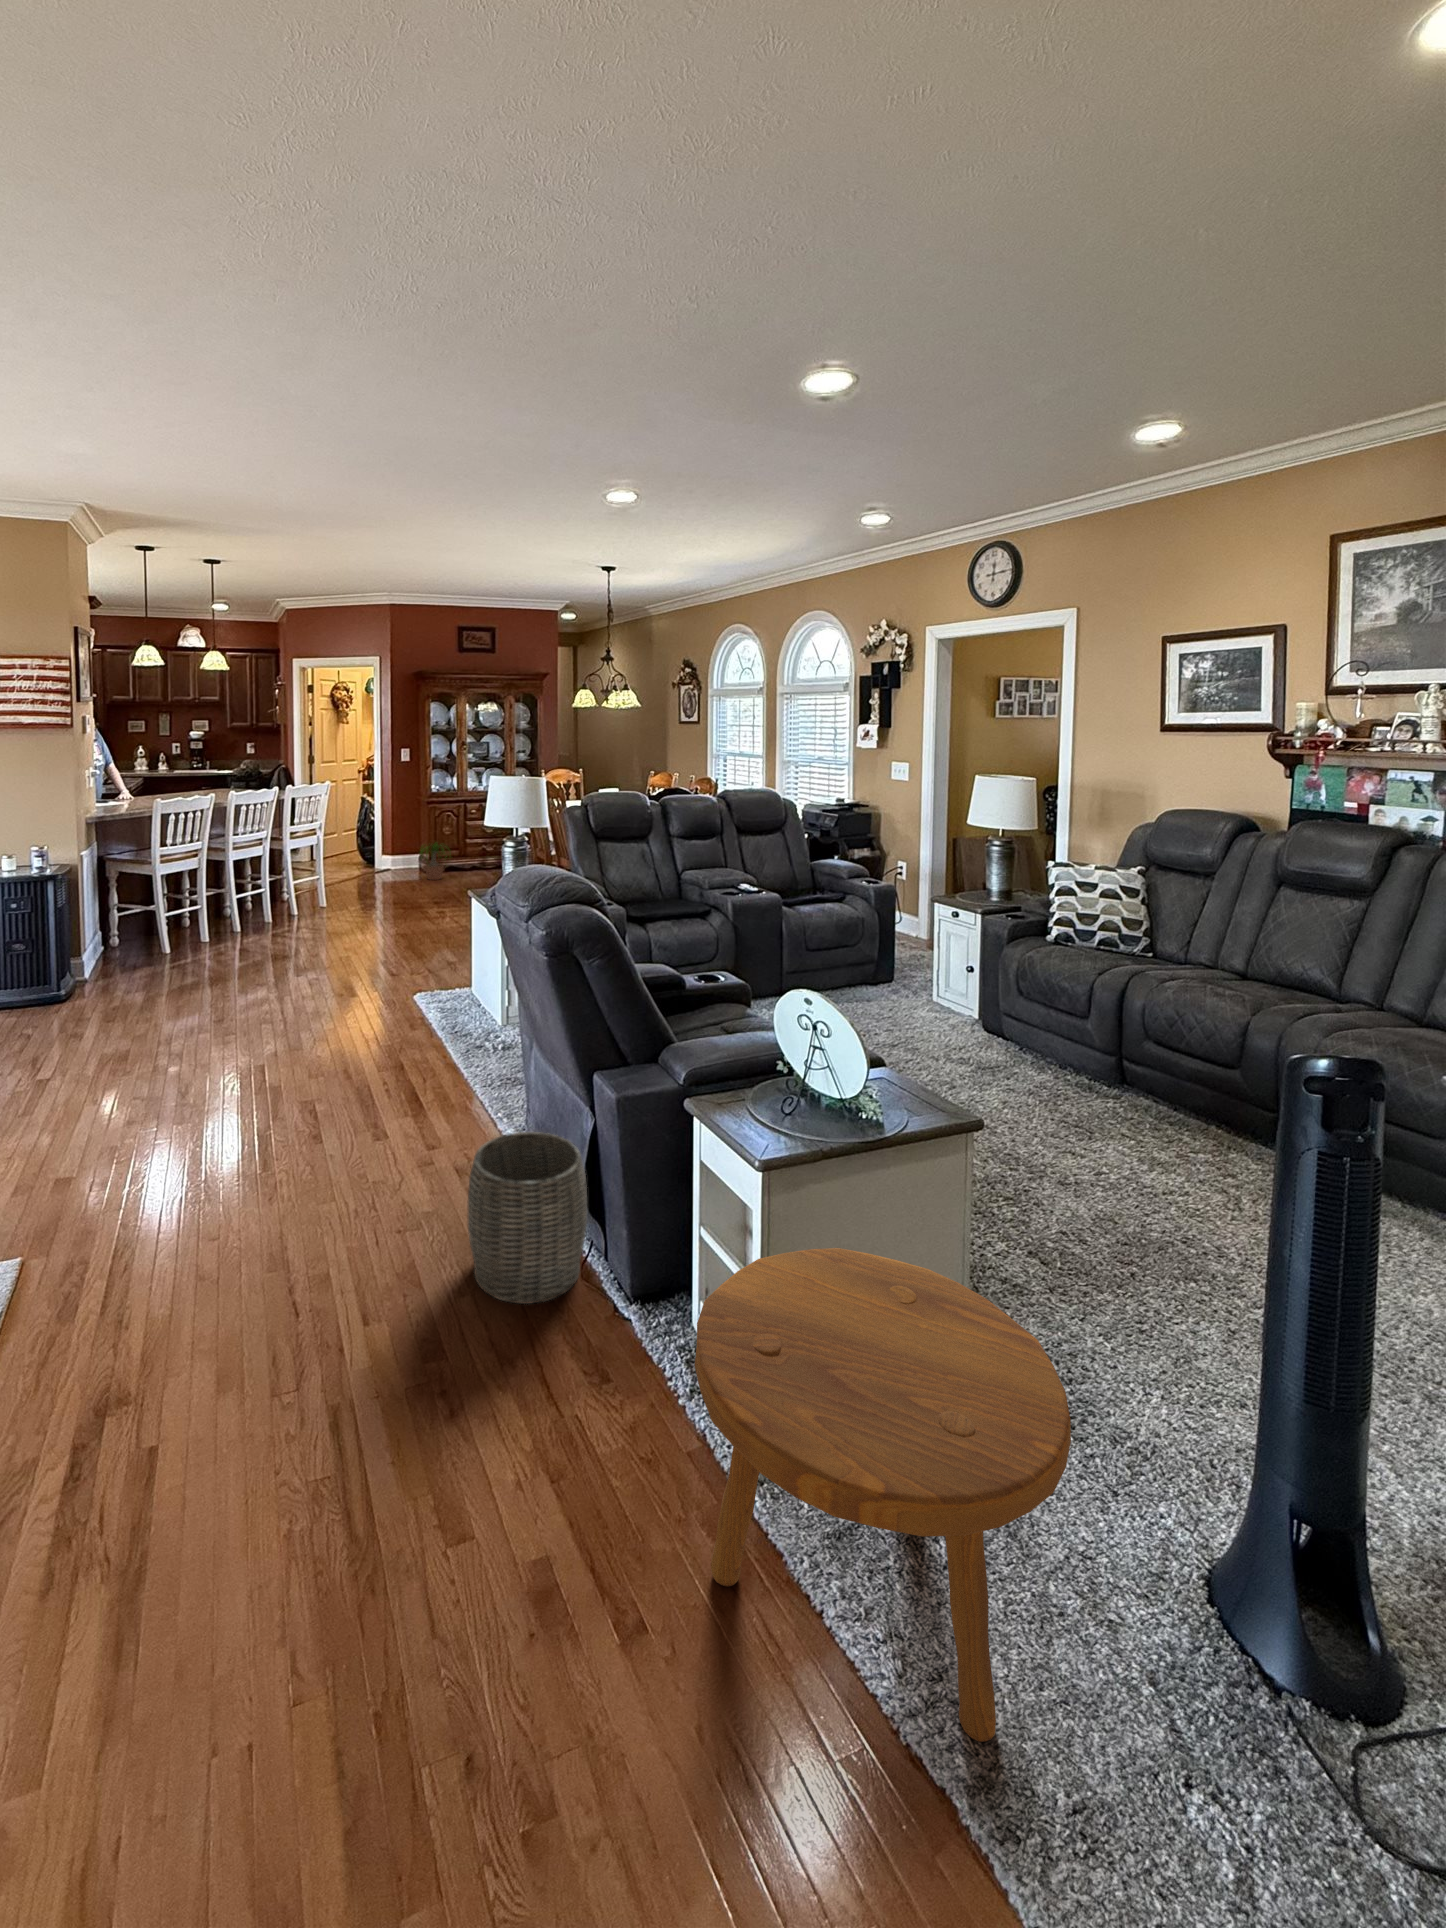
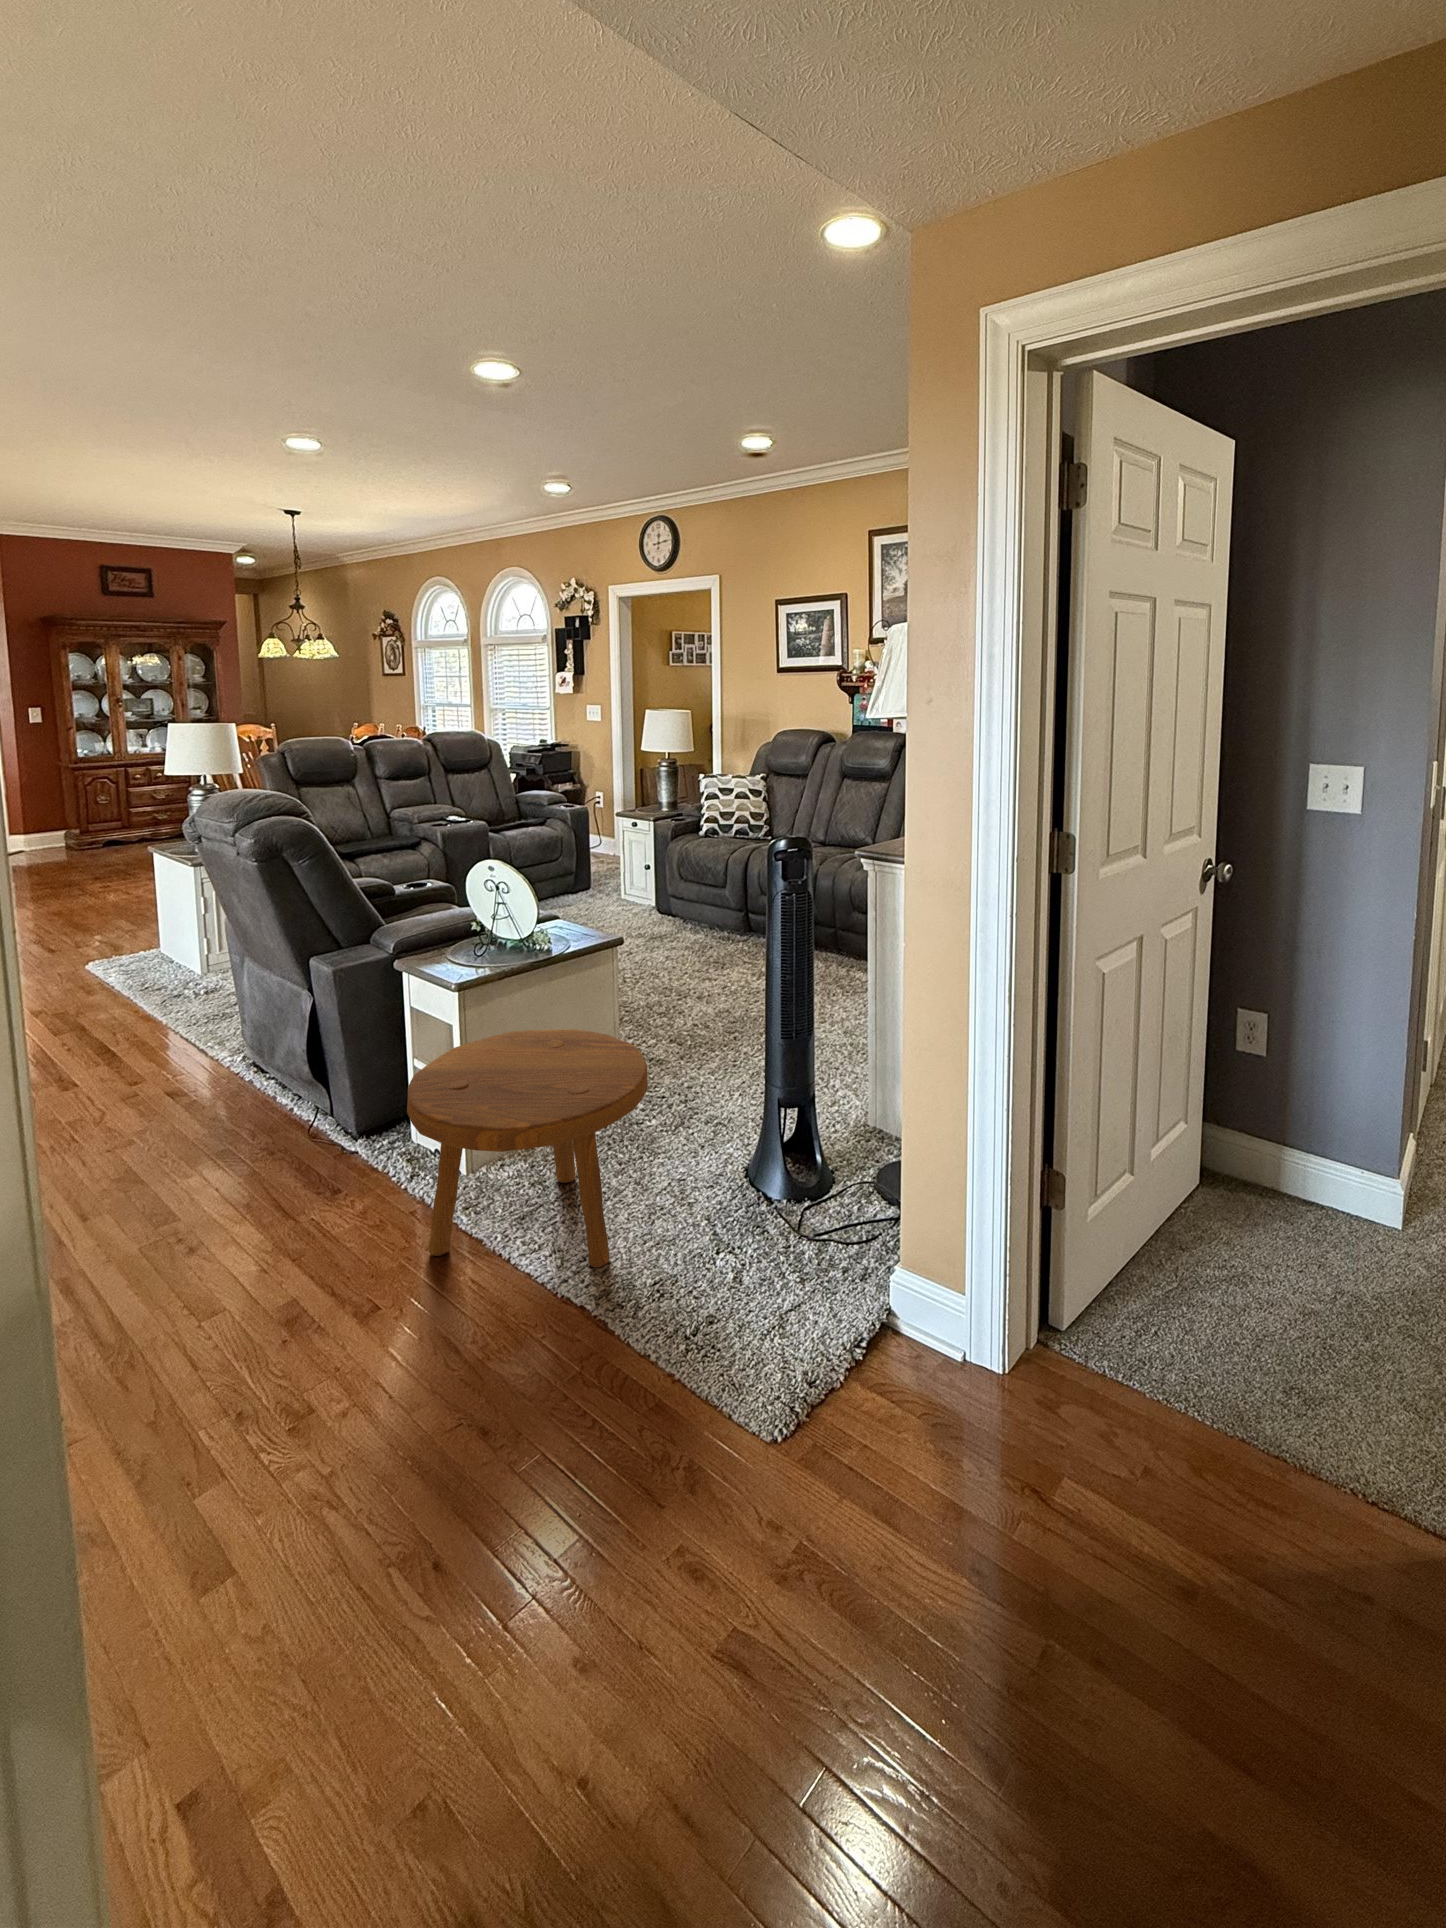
potted plant: present [420,843,448,880] -> none [59,814,121,857]
woven basket: present [468,1132,587,1304] -> none [195,1024,314,1163]

